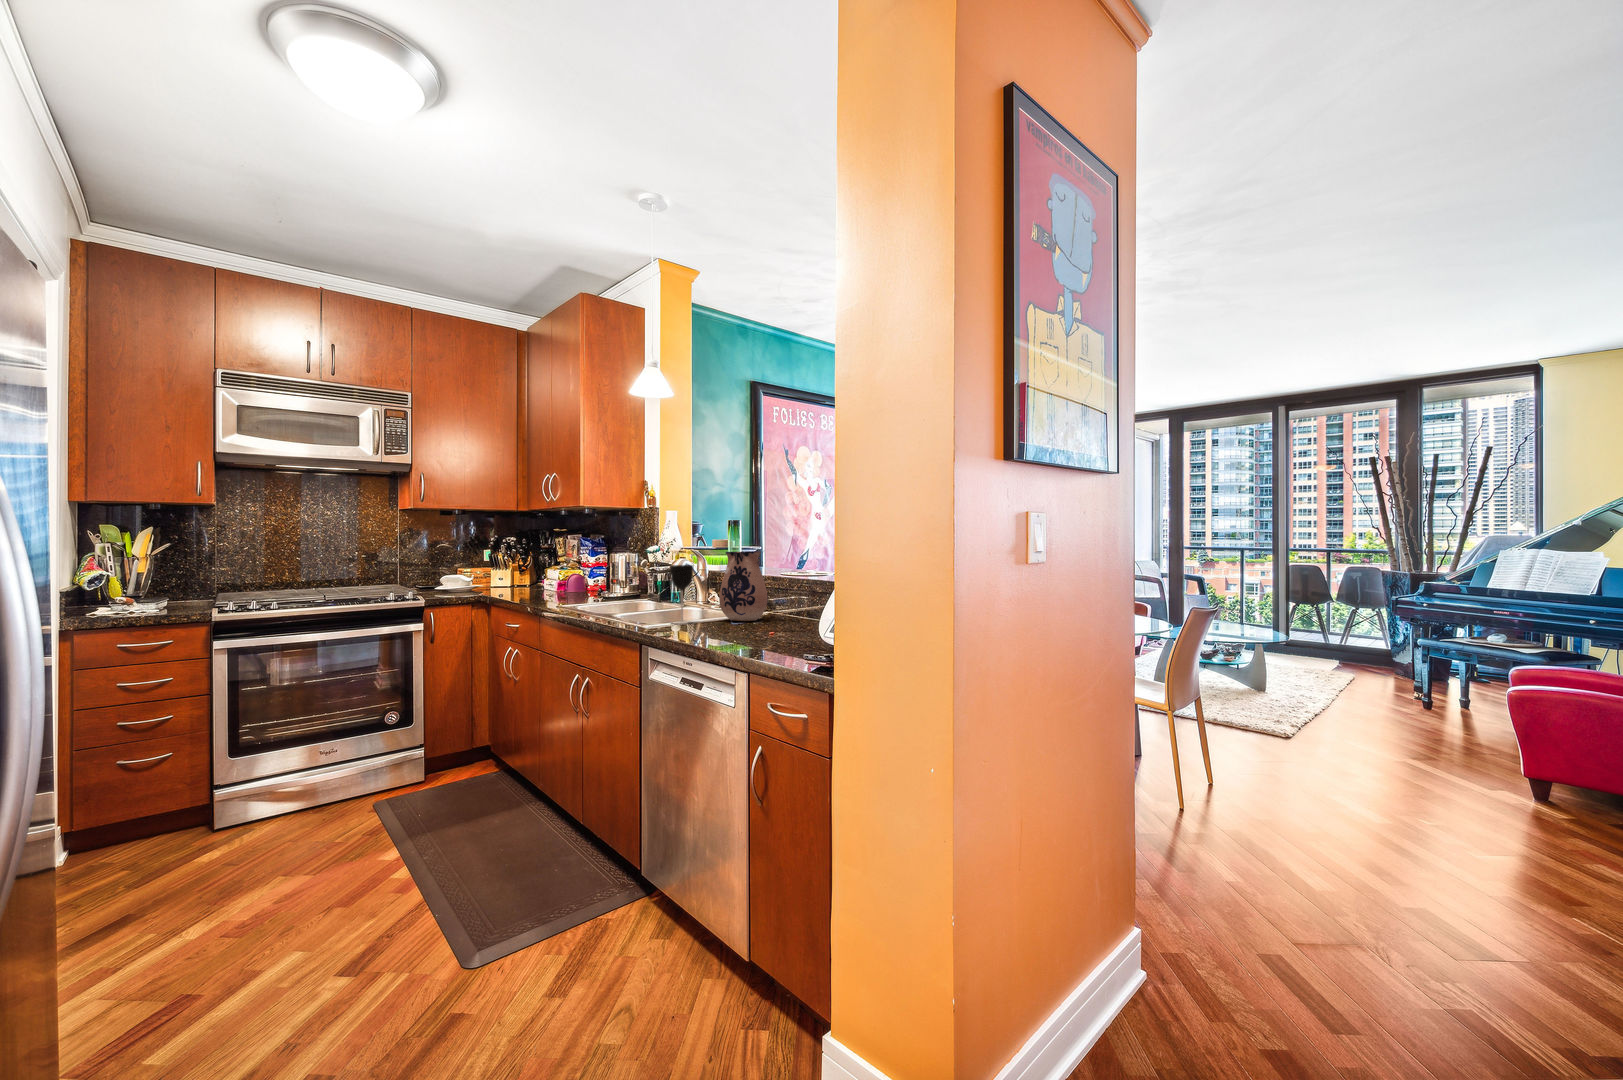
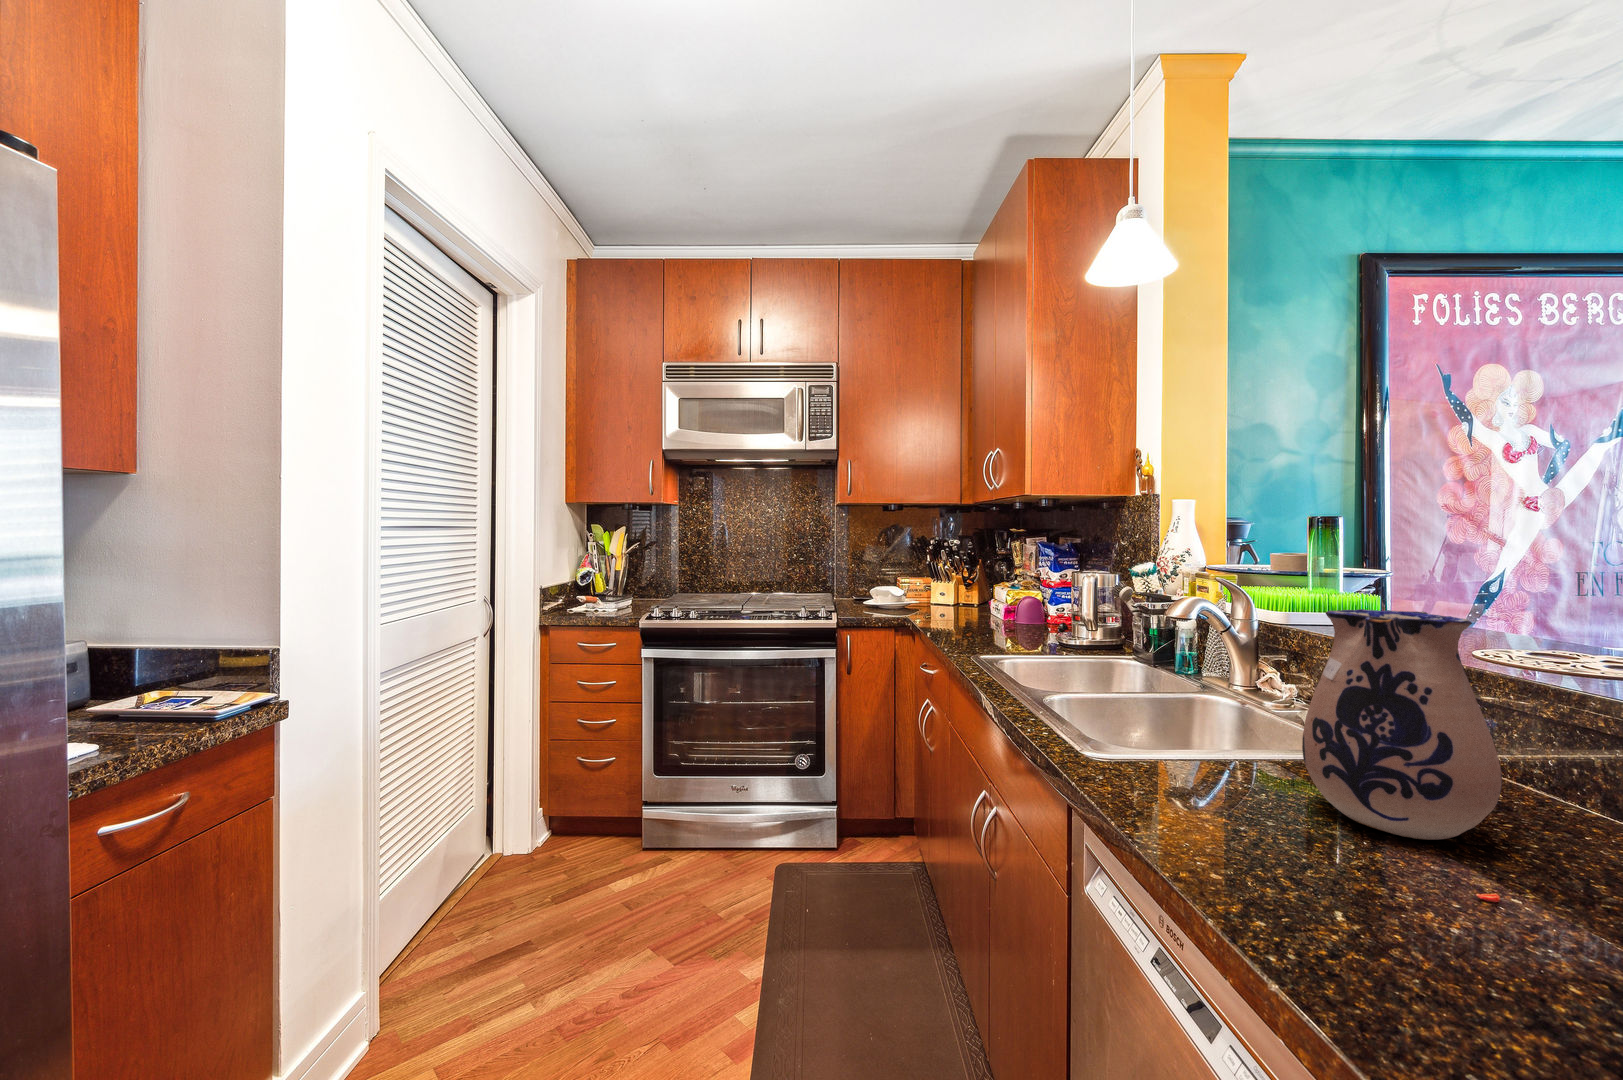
wine glass: present [670,565,694,624] -> none [1147,636,1218,804]

